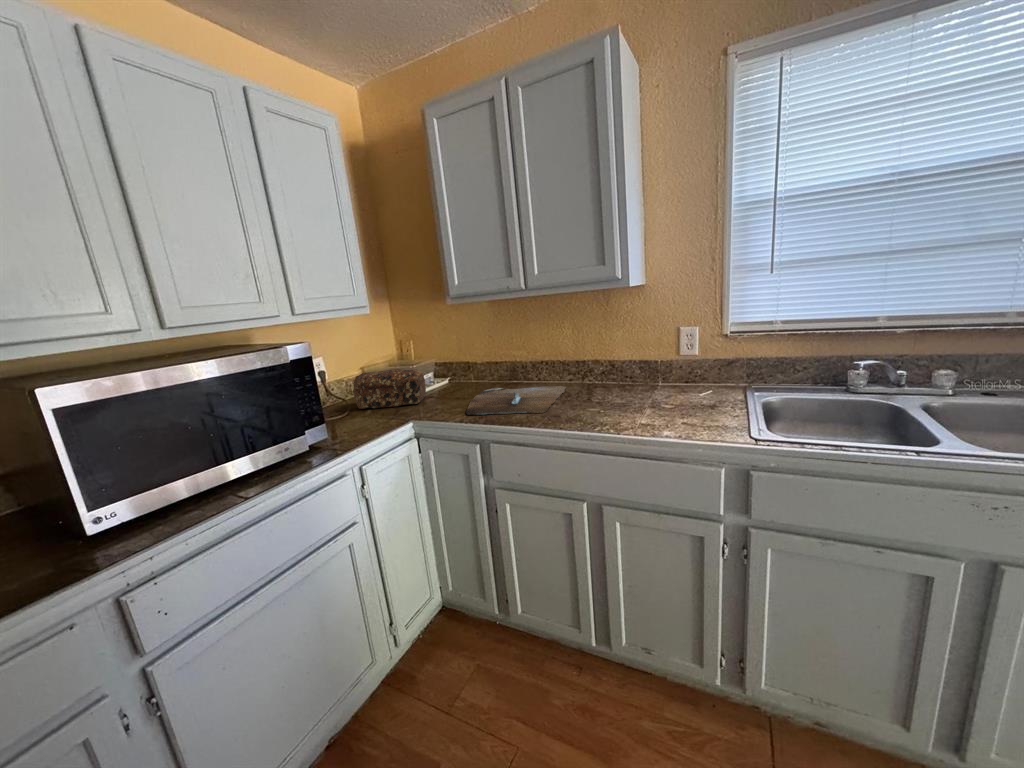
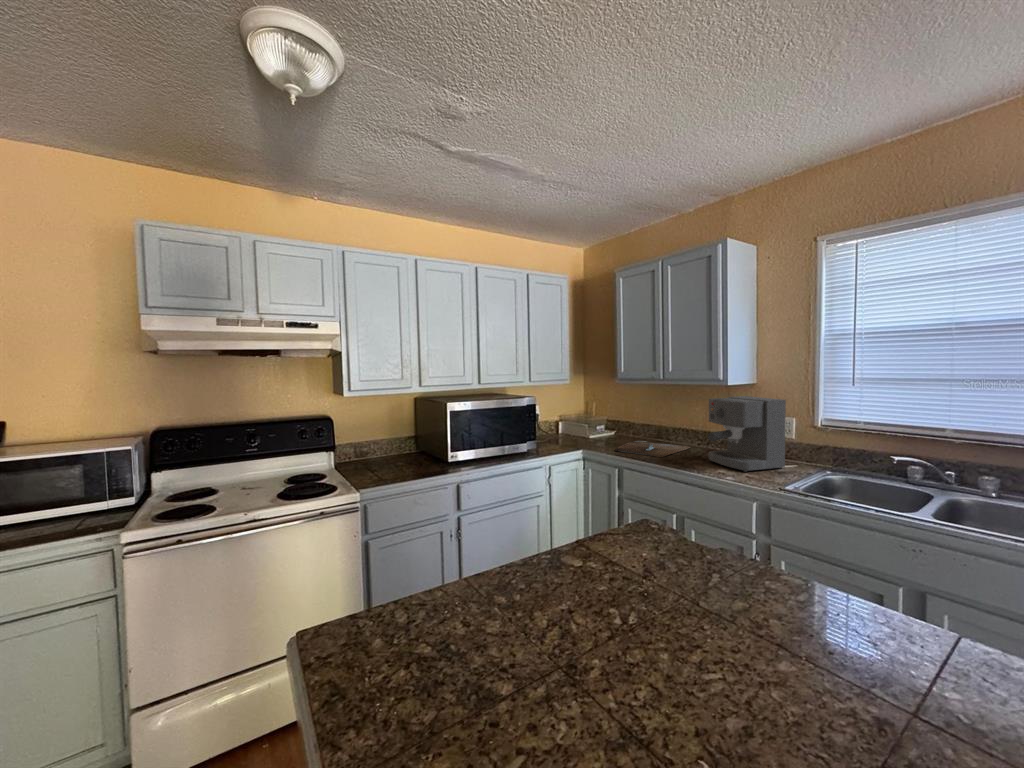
coffee maker: none [609,300,712,416] -> present [708,396,786,472]
bread loaf: present [353,369,426,409] -> none [555,419,598,441]

